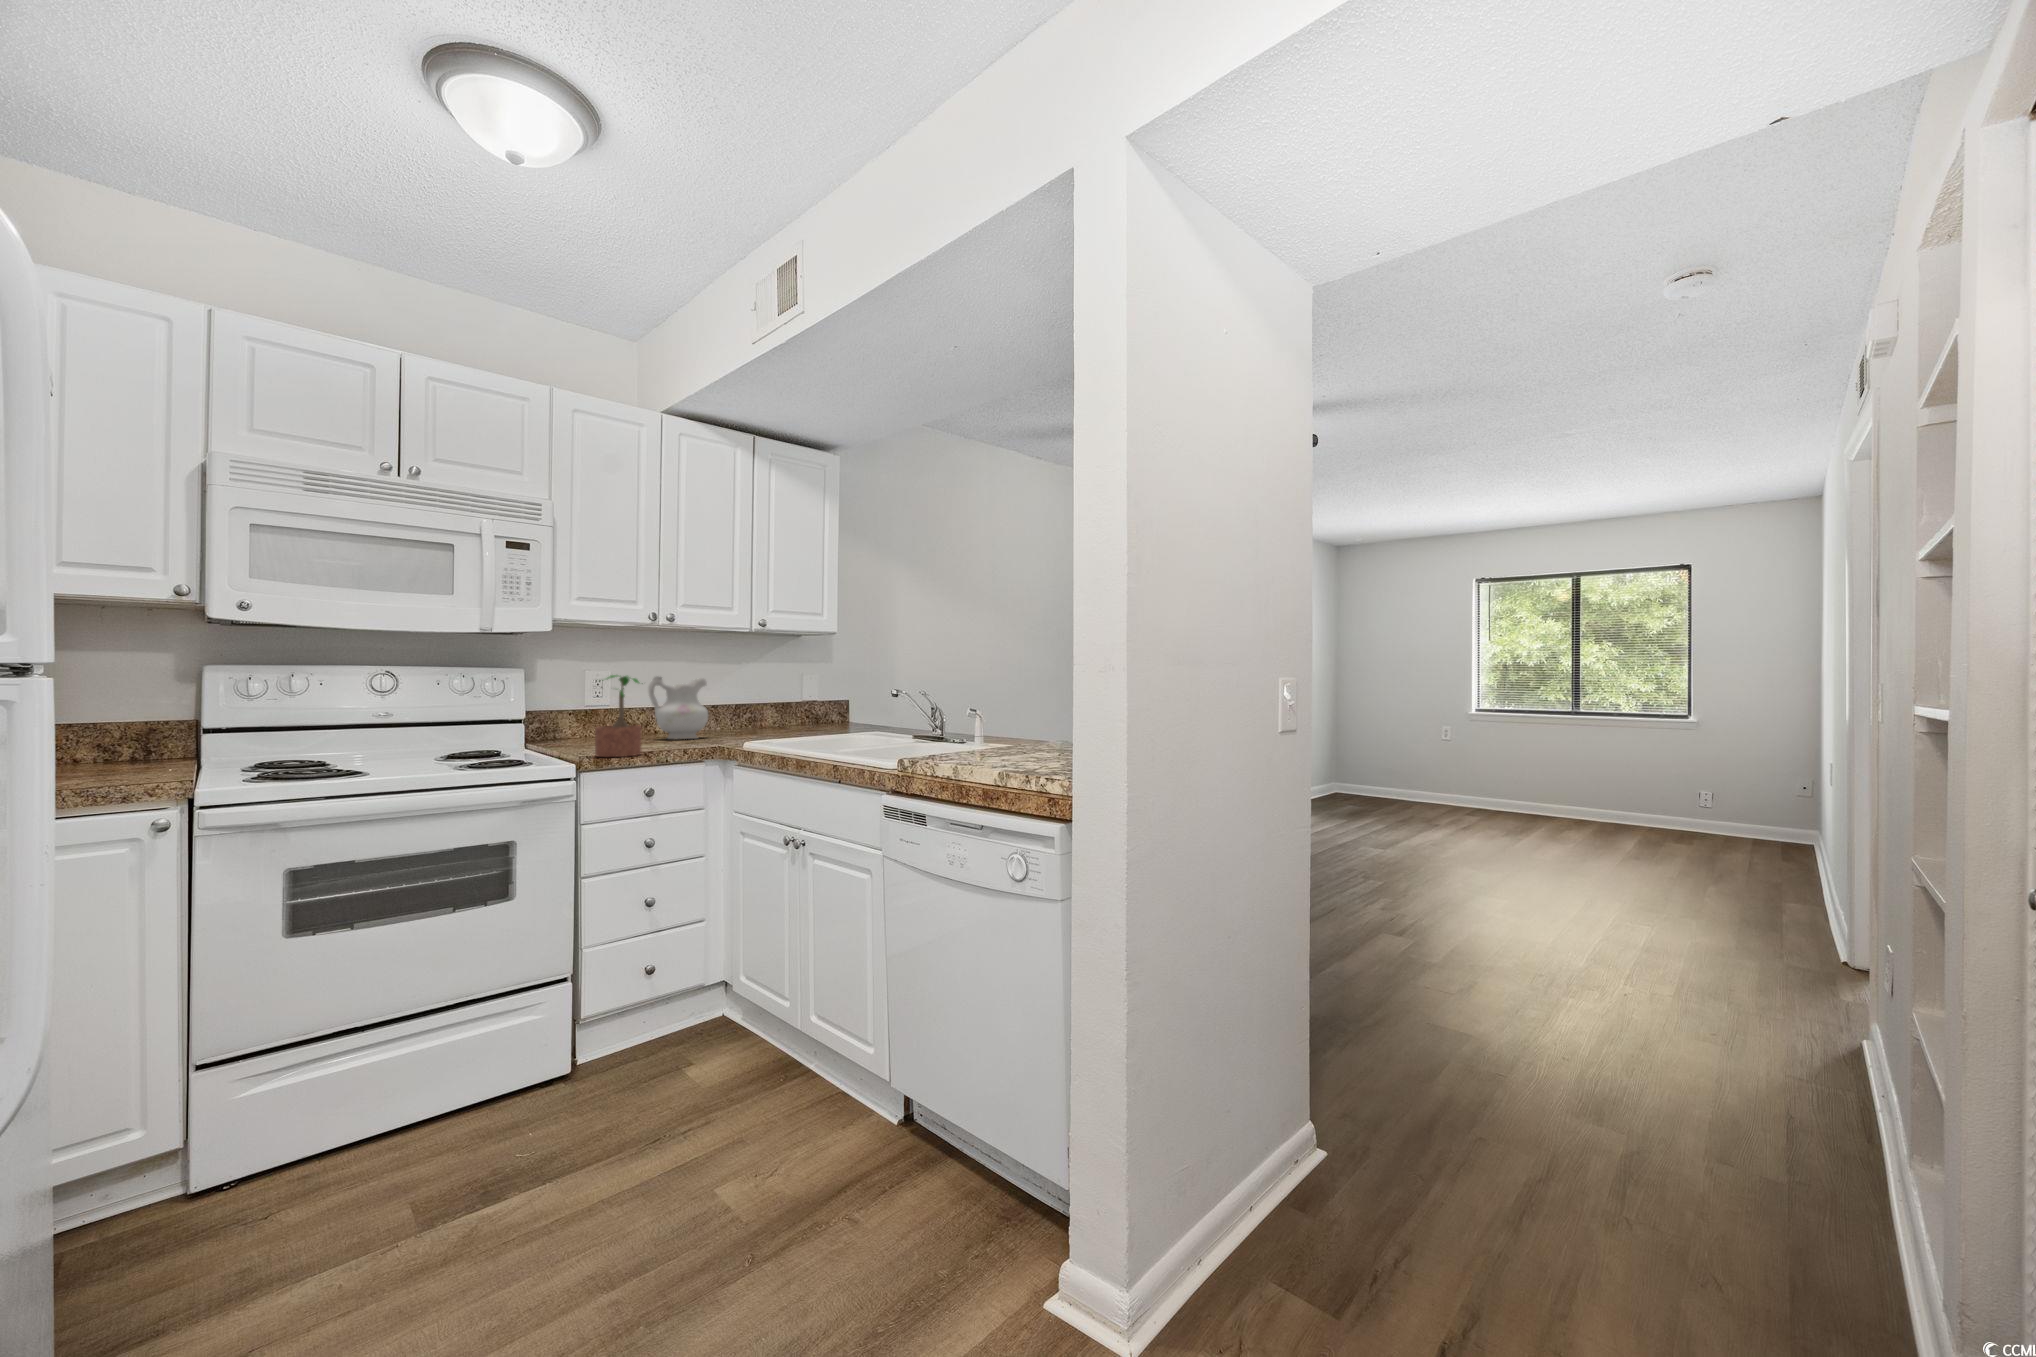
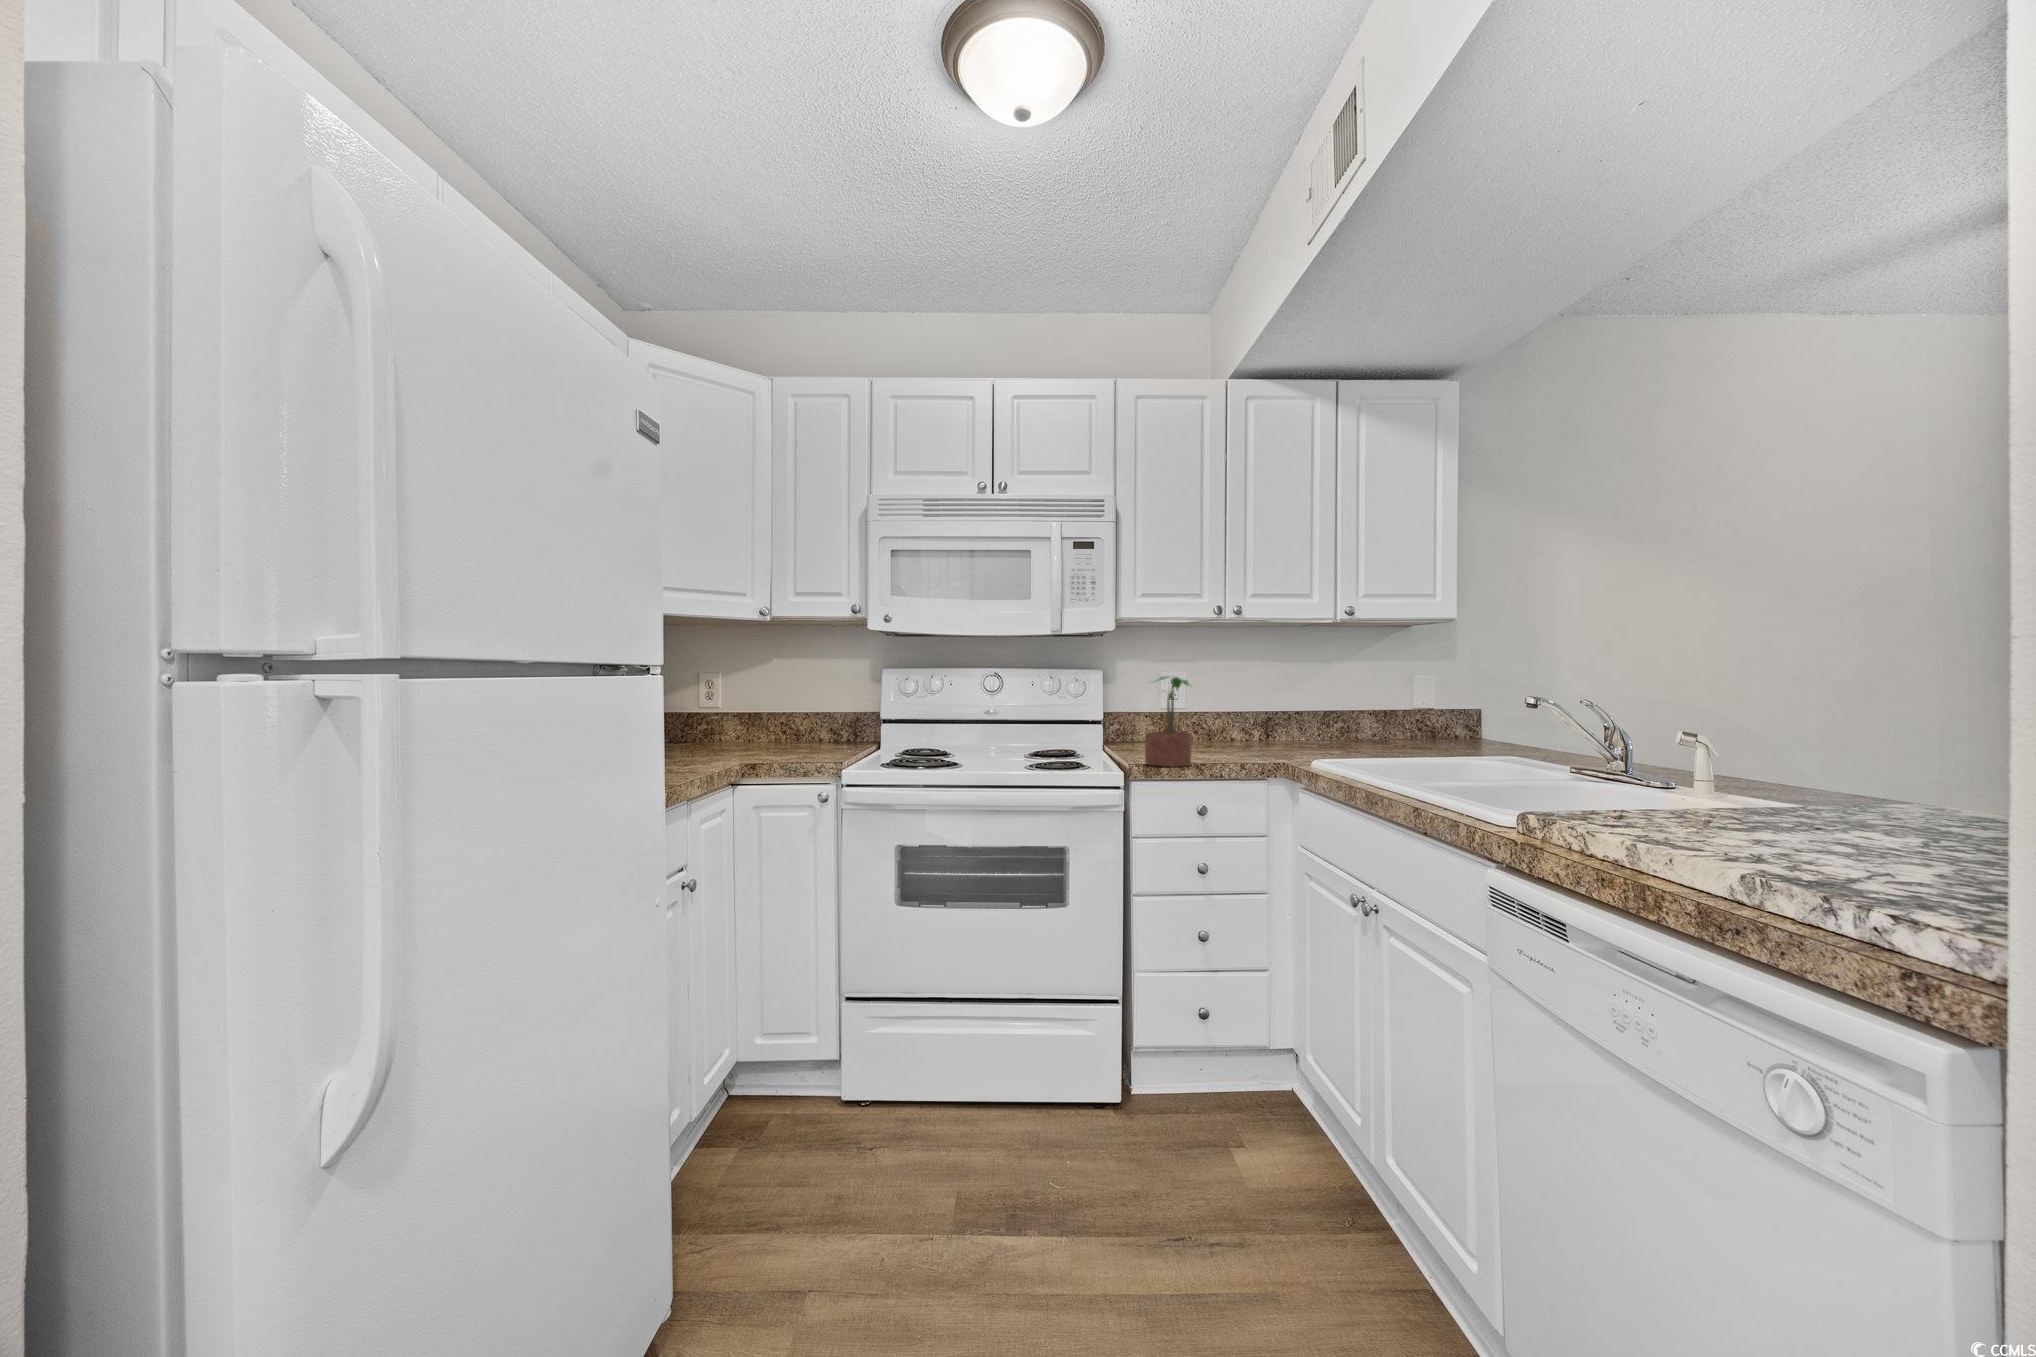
ceramic pitcher: present [648,676,708,739] -> none [1223,679,1288,749]

